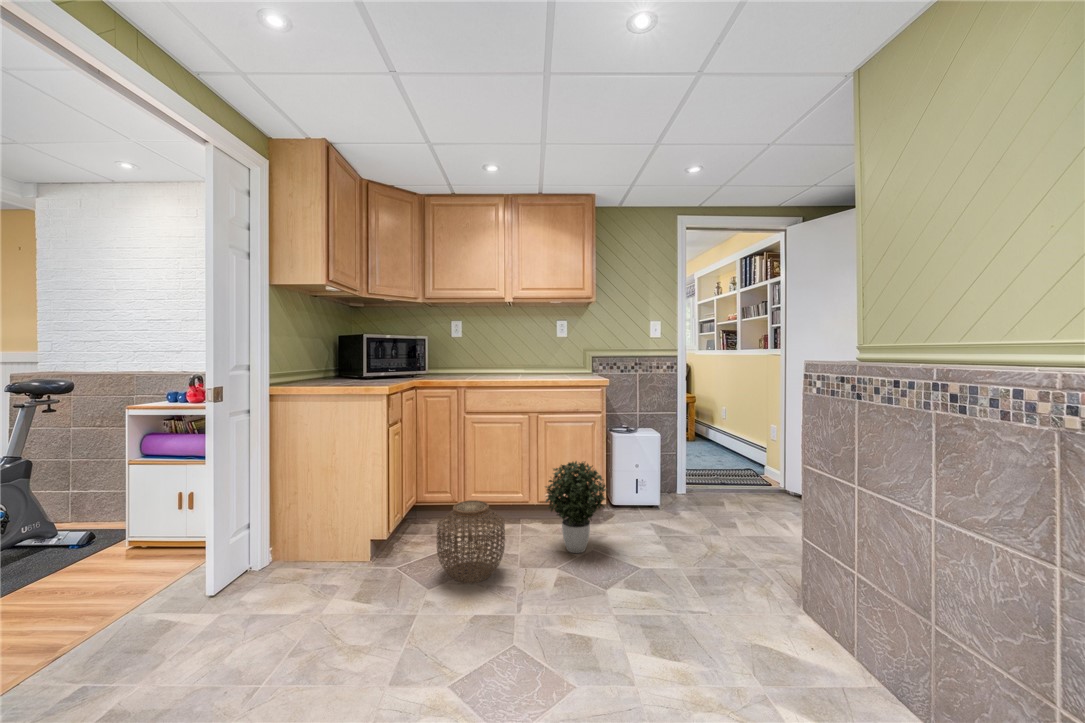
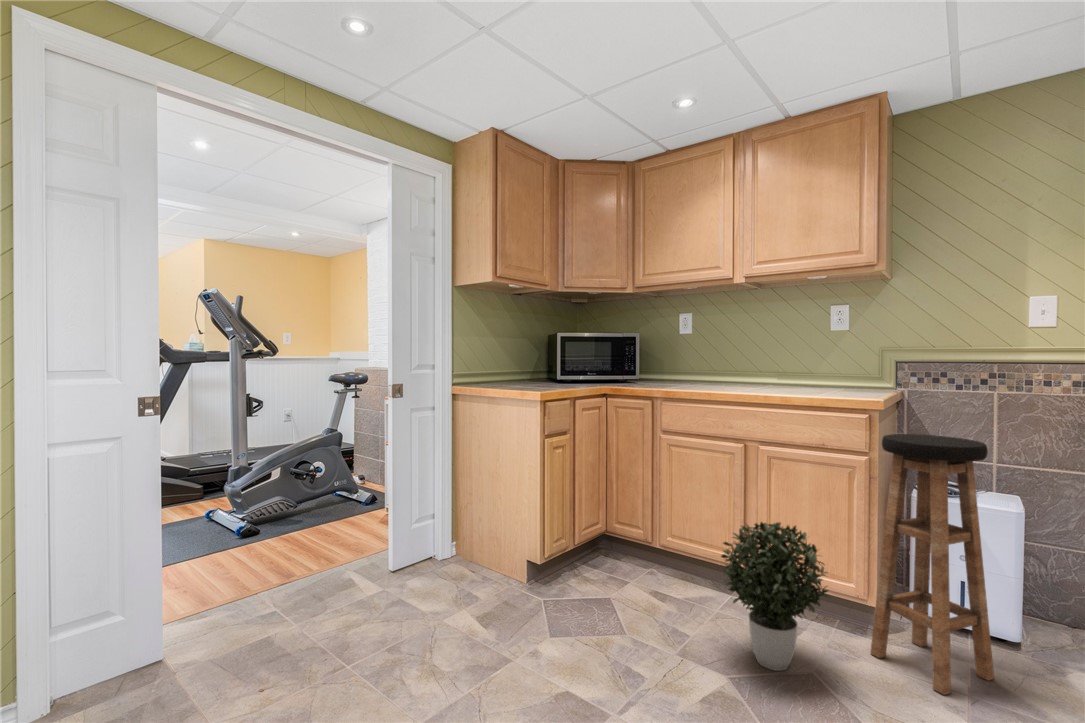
bar stool: none [612,400,662,536] -> present [870,434,994,695]
woven basket: present [437,500,505,583] -> none [556,542,644,653]

